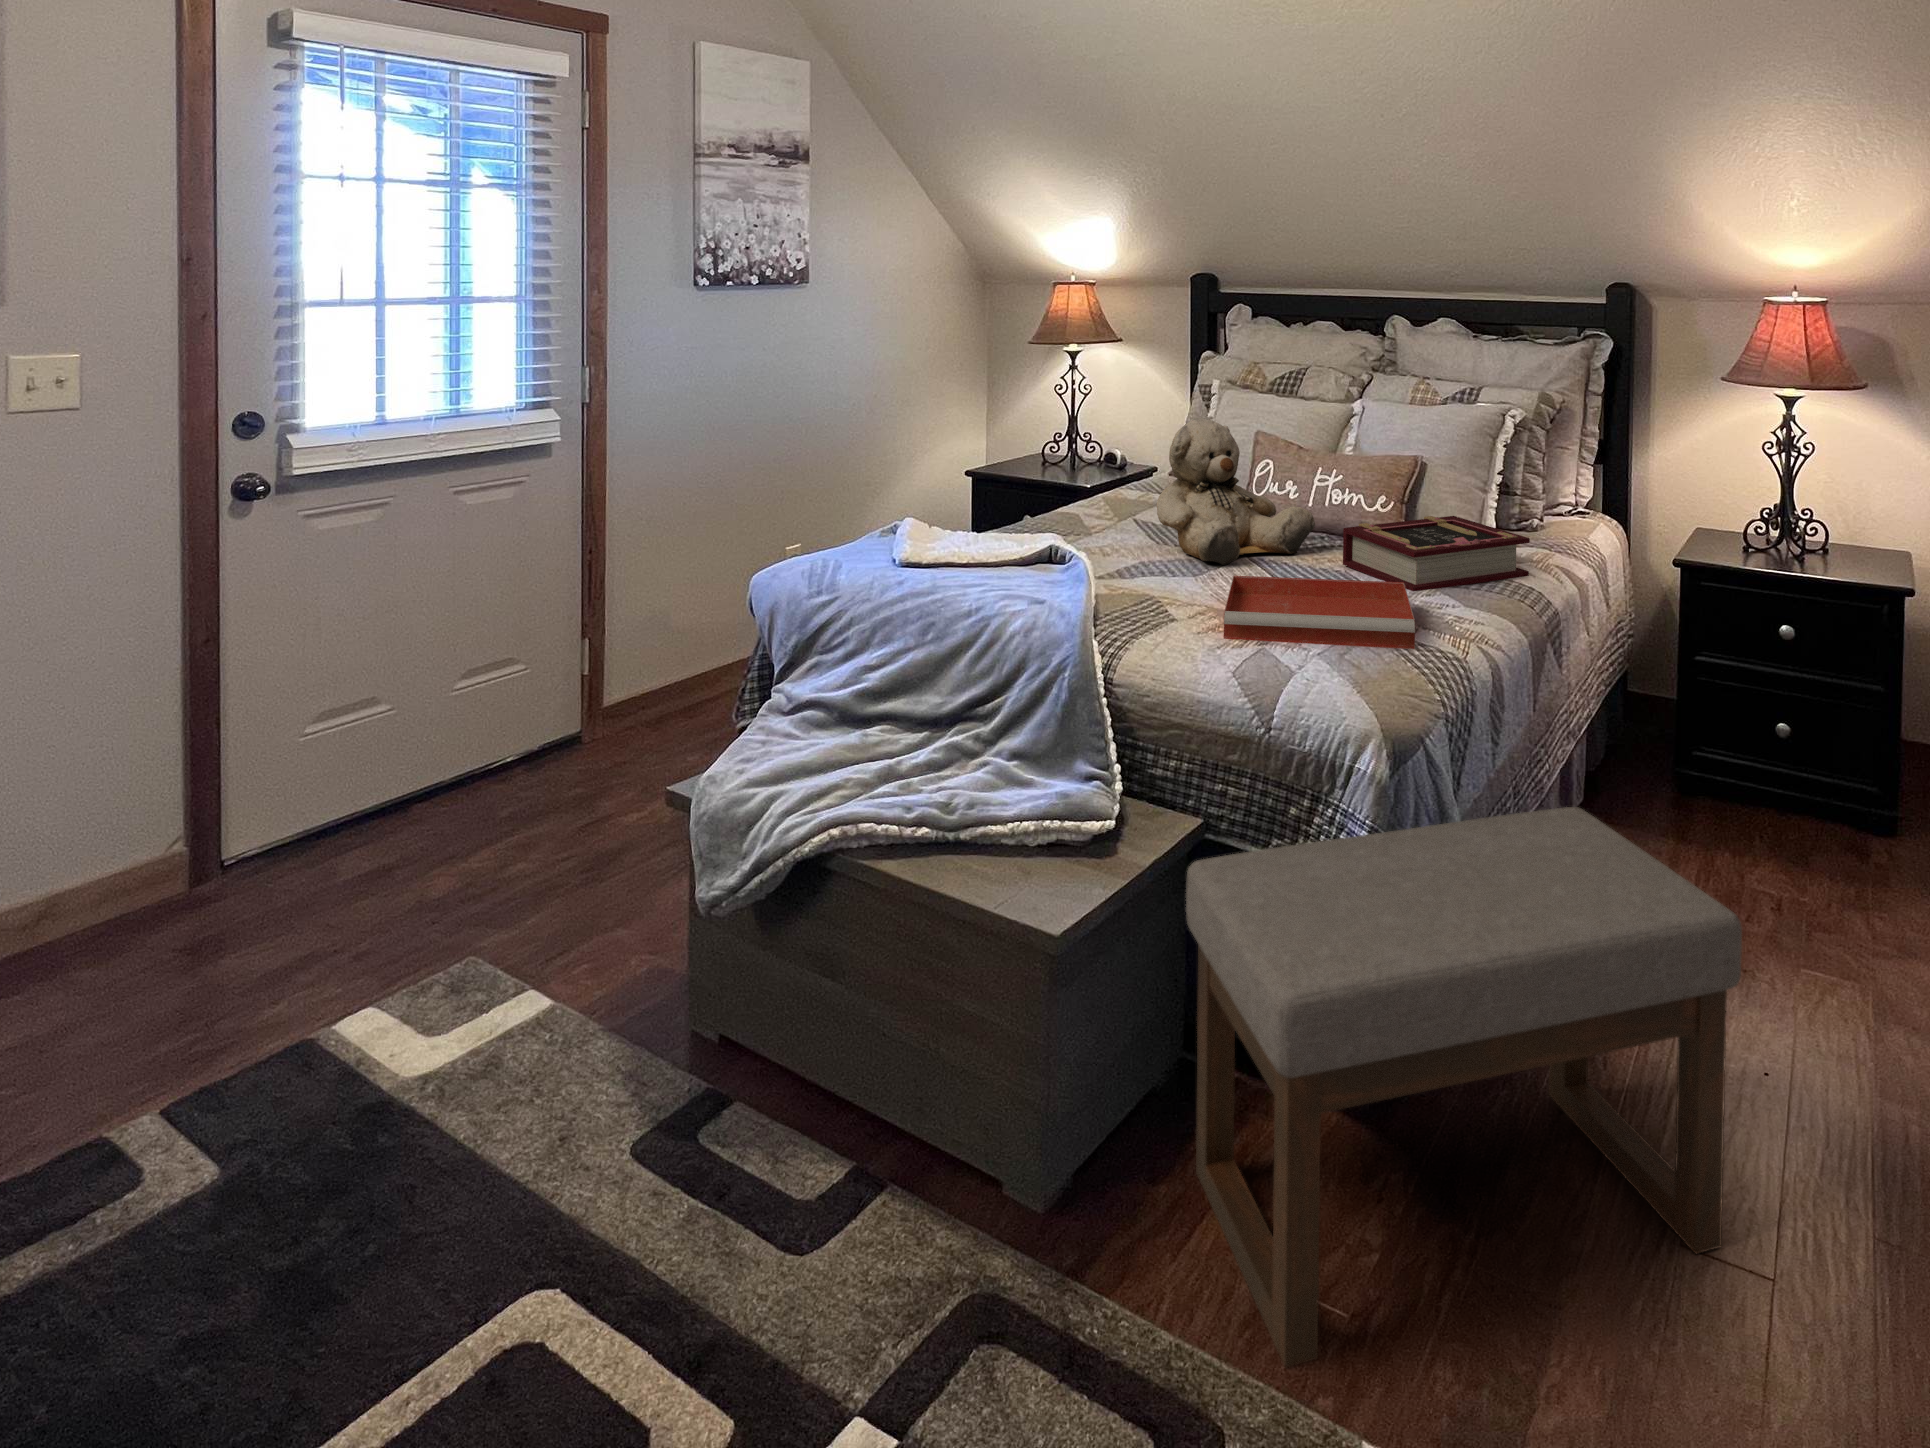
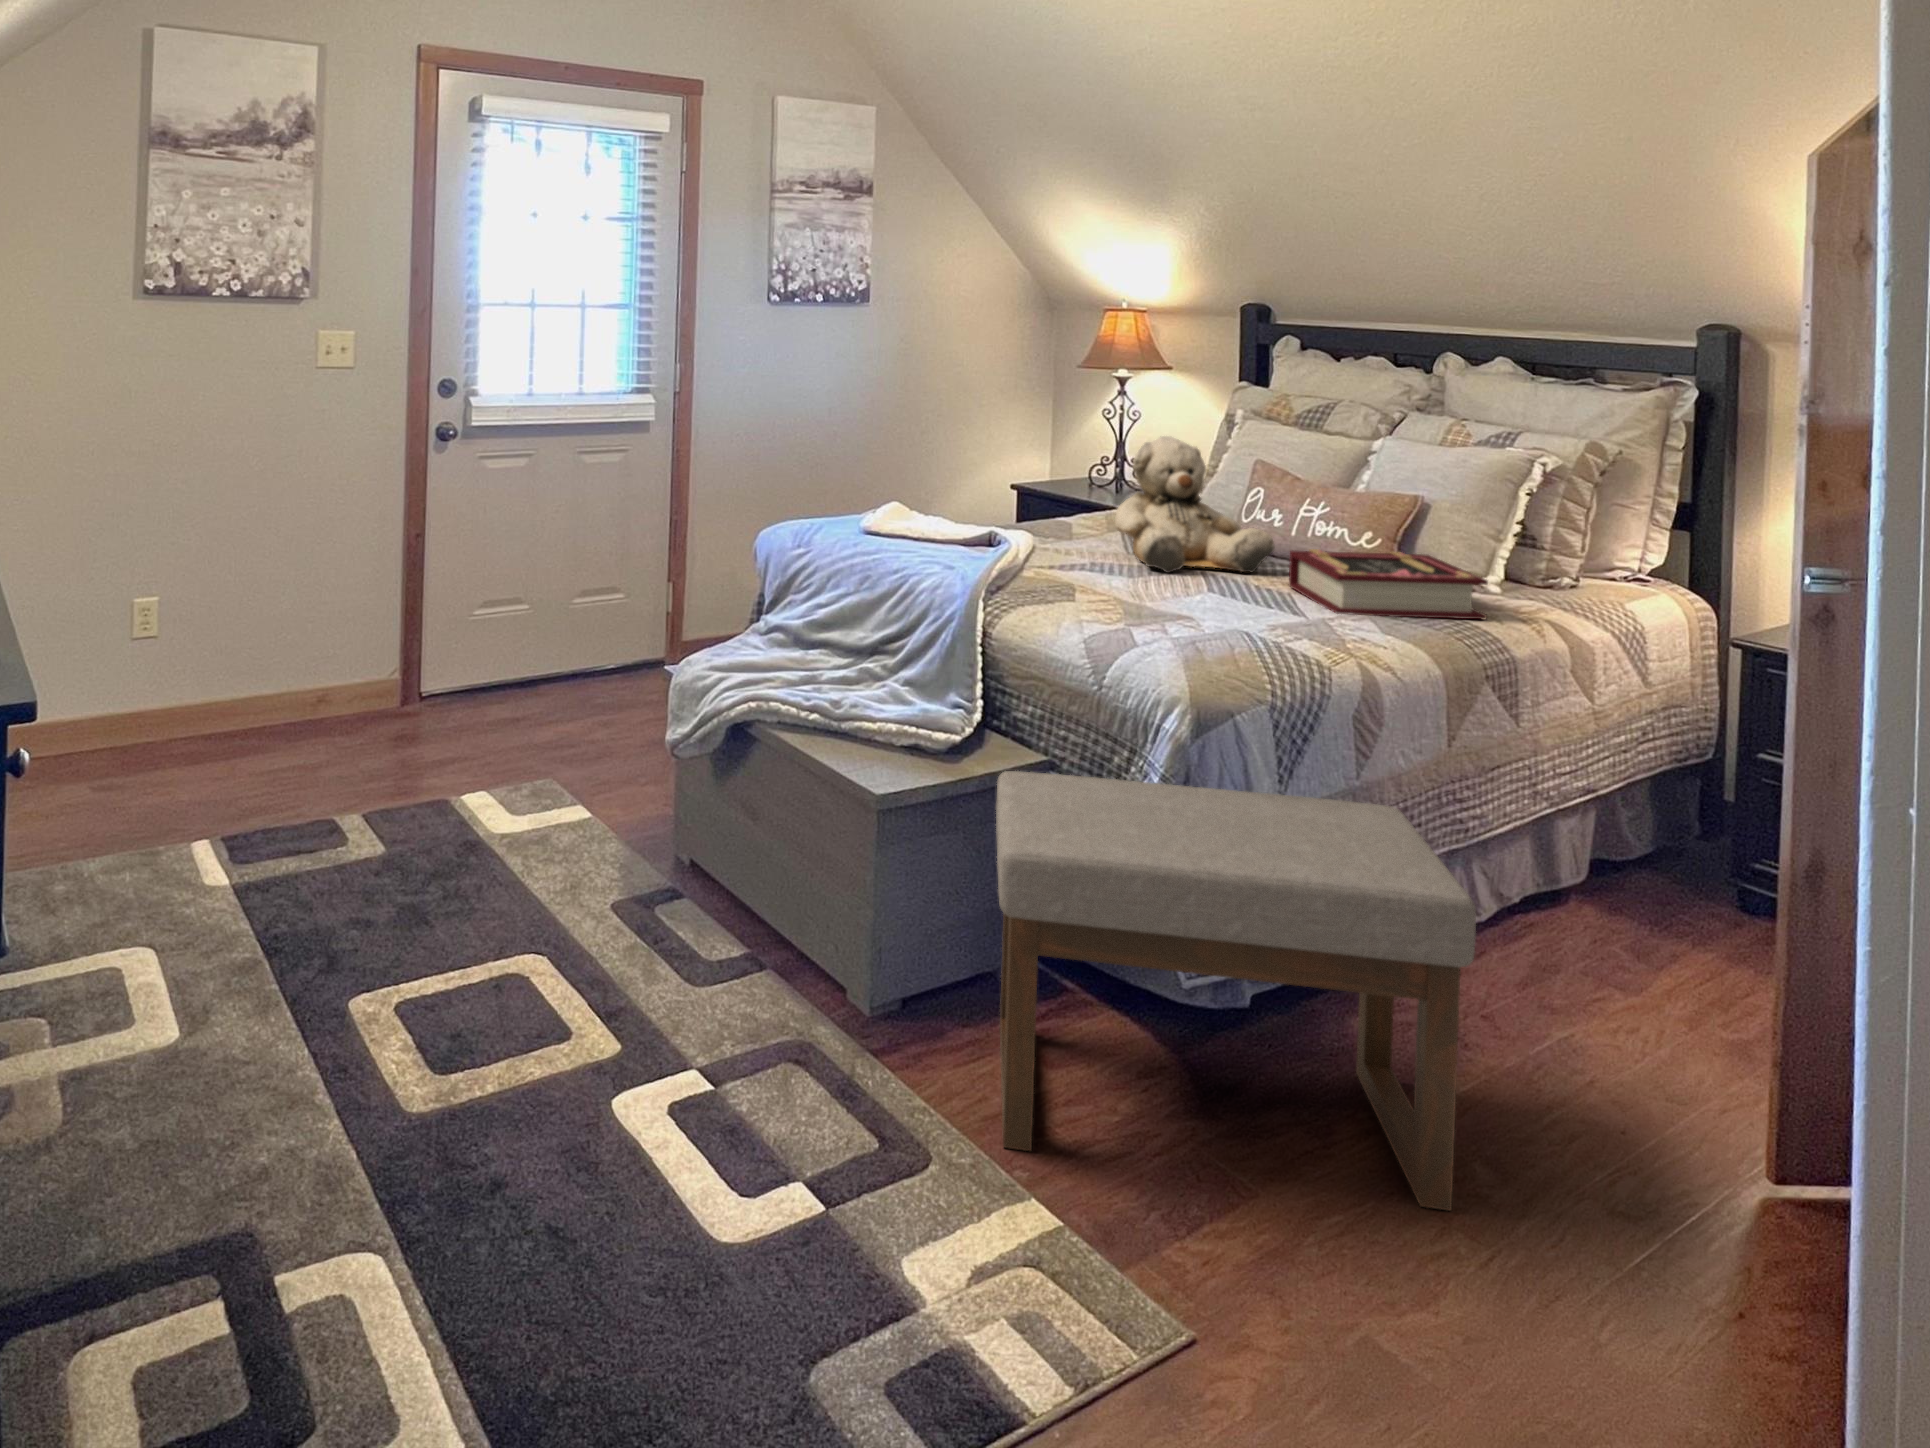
tray: present [1224,576,1415,649] -> none [1100,573,1306,649]

